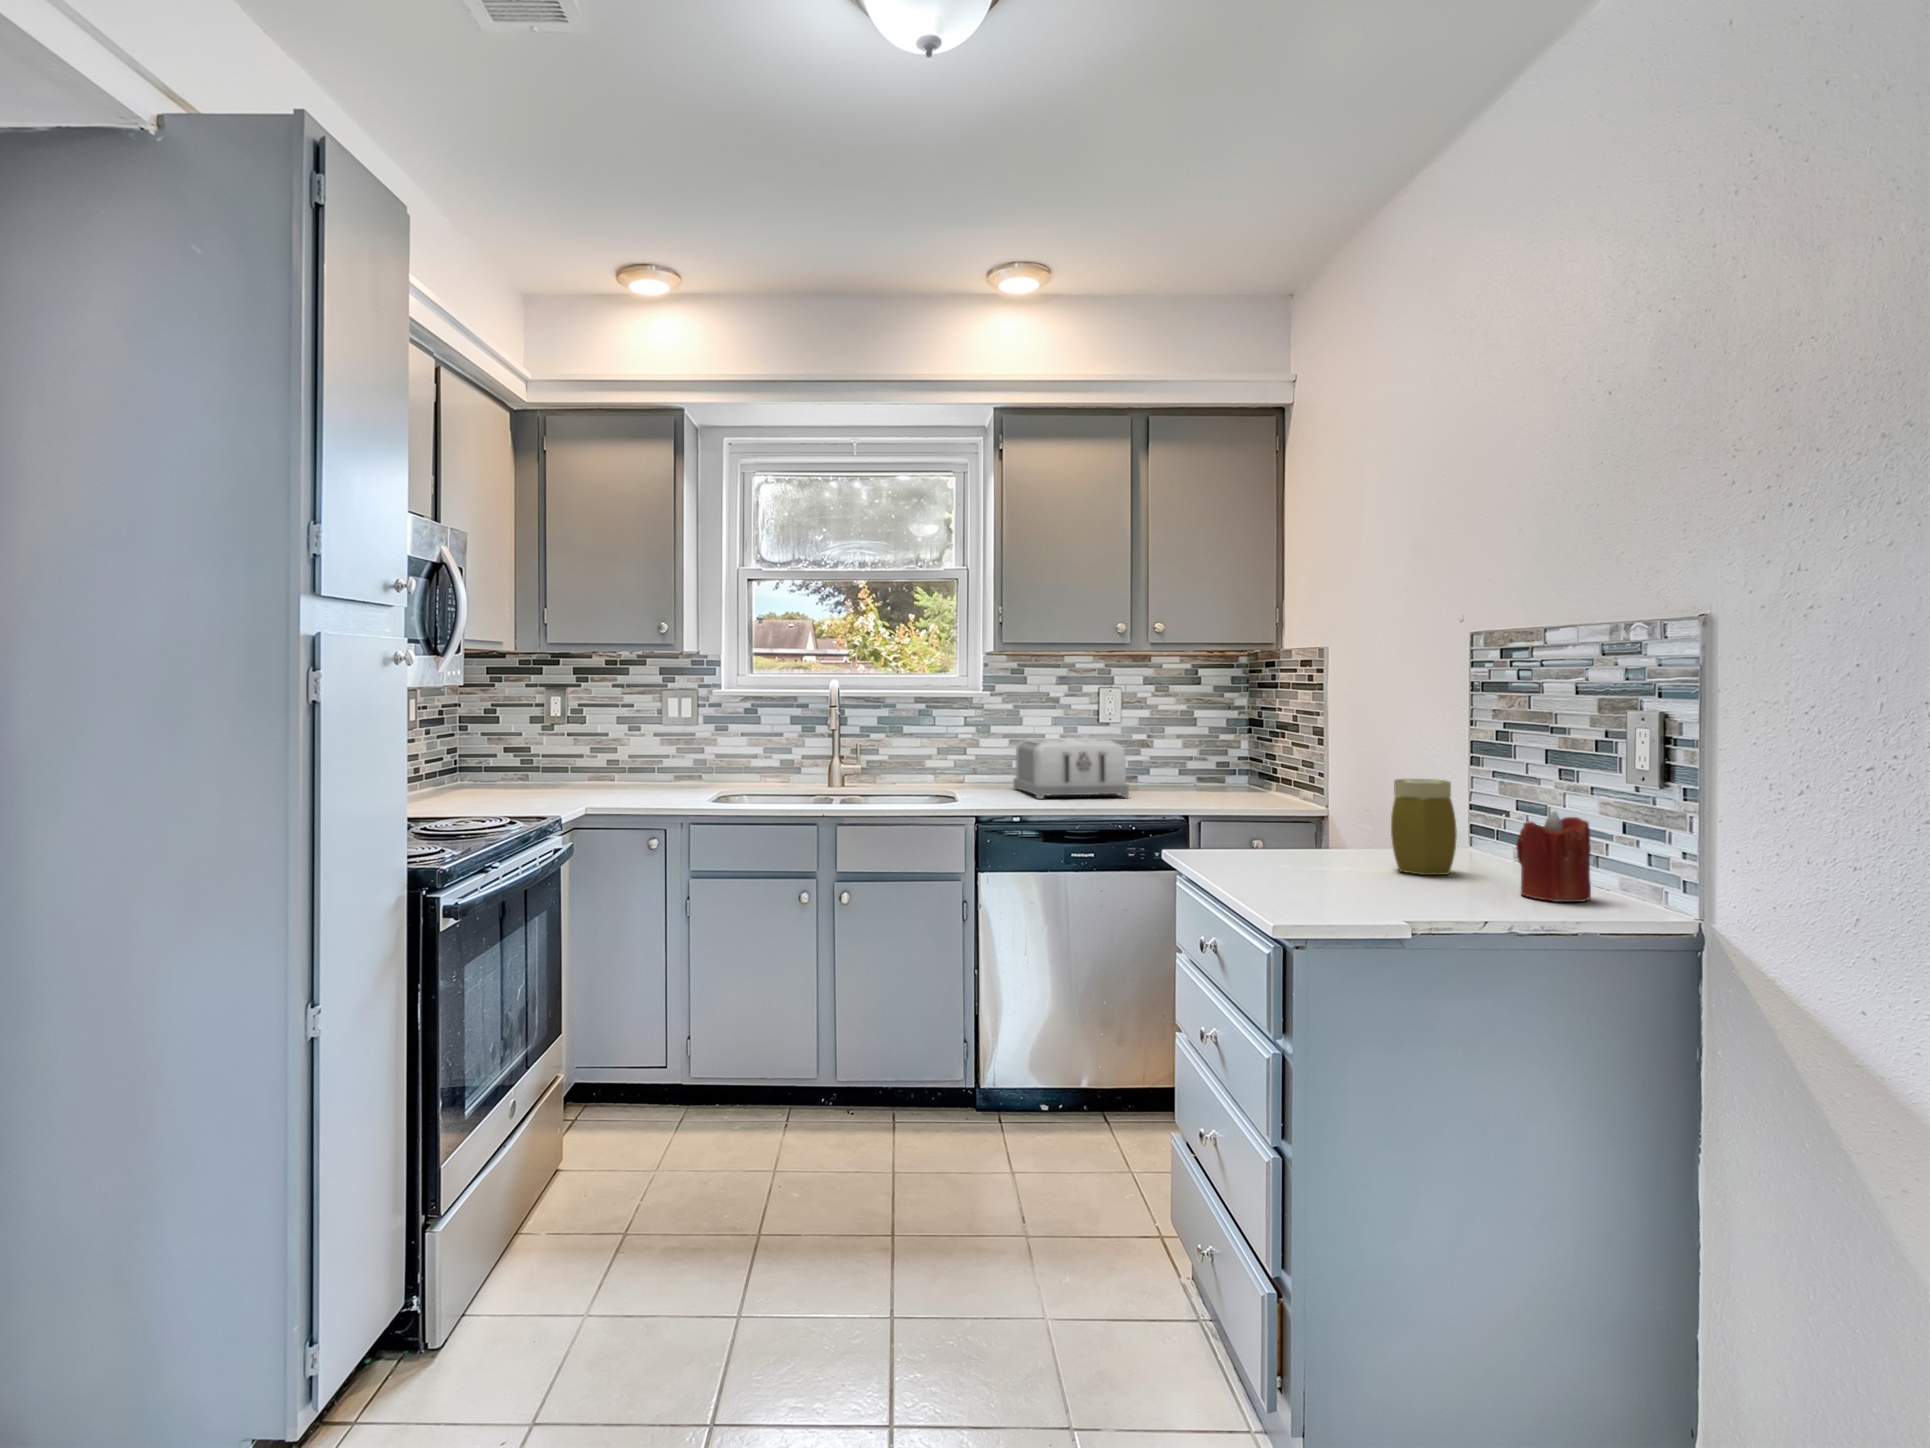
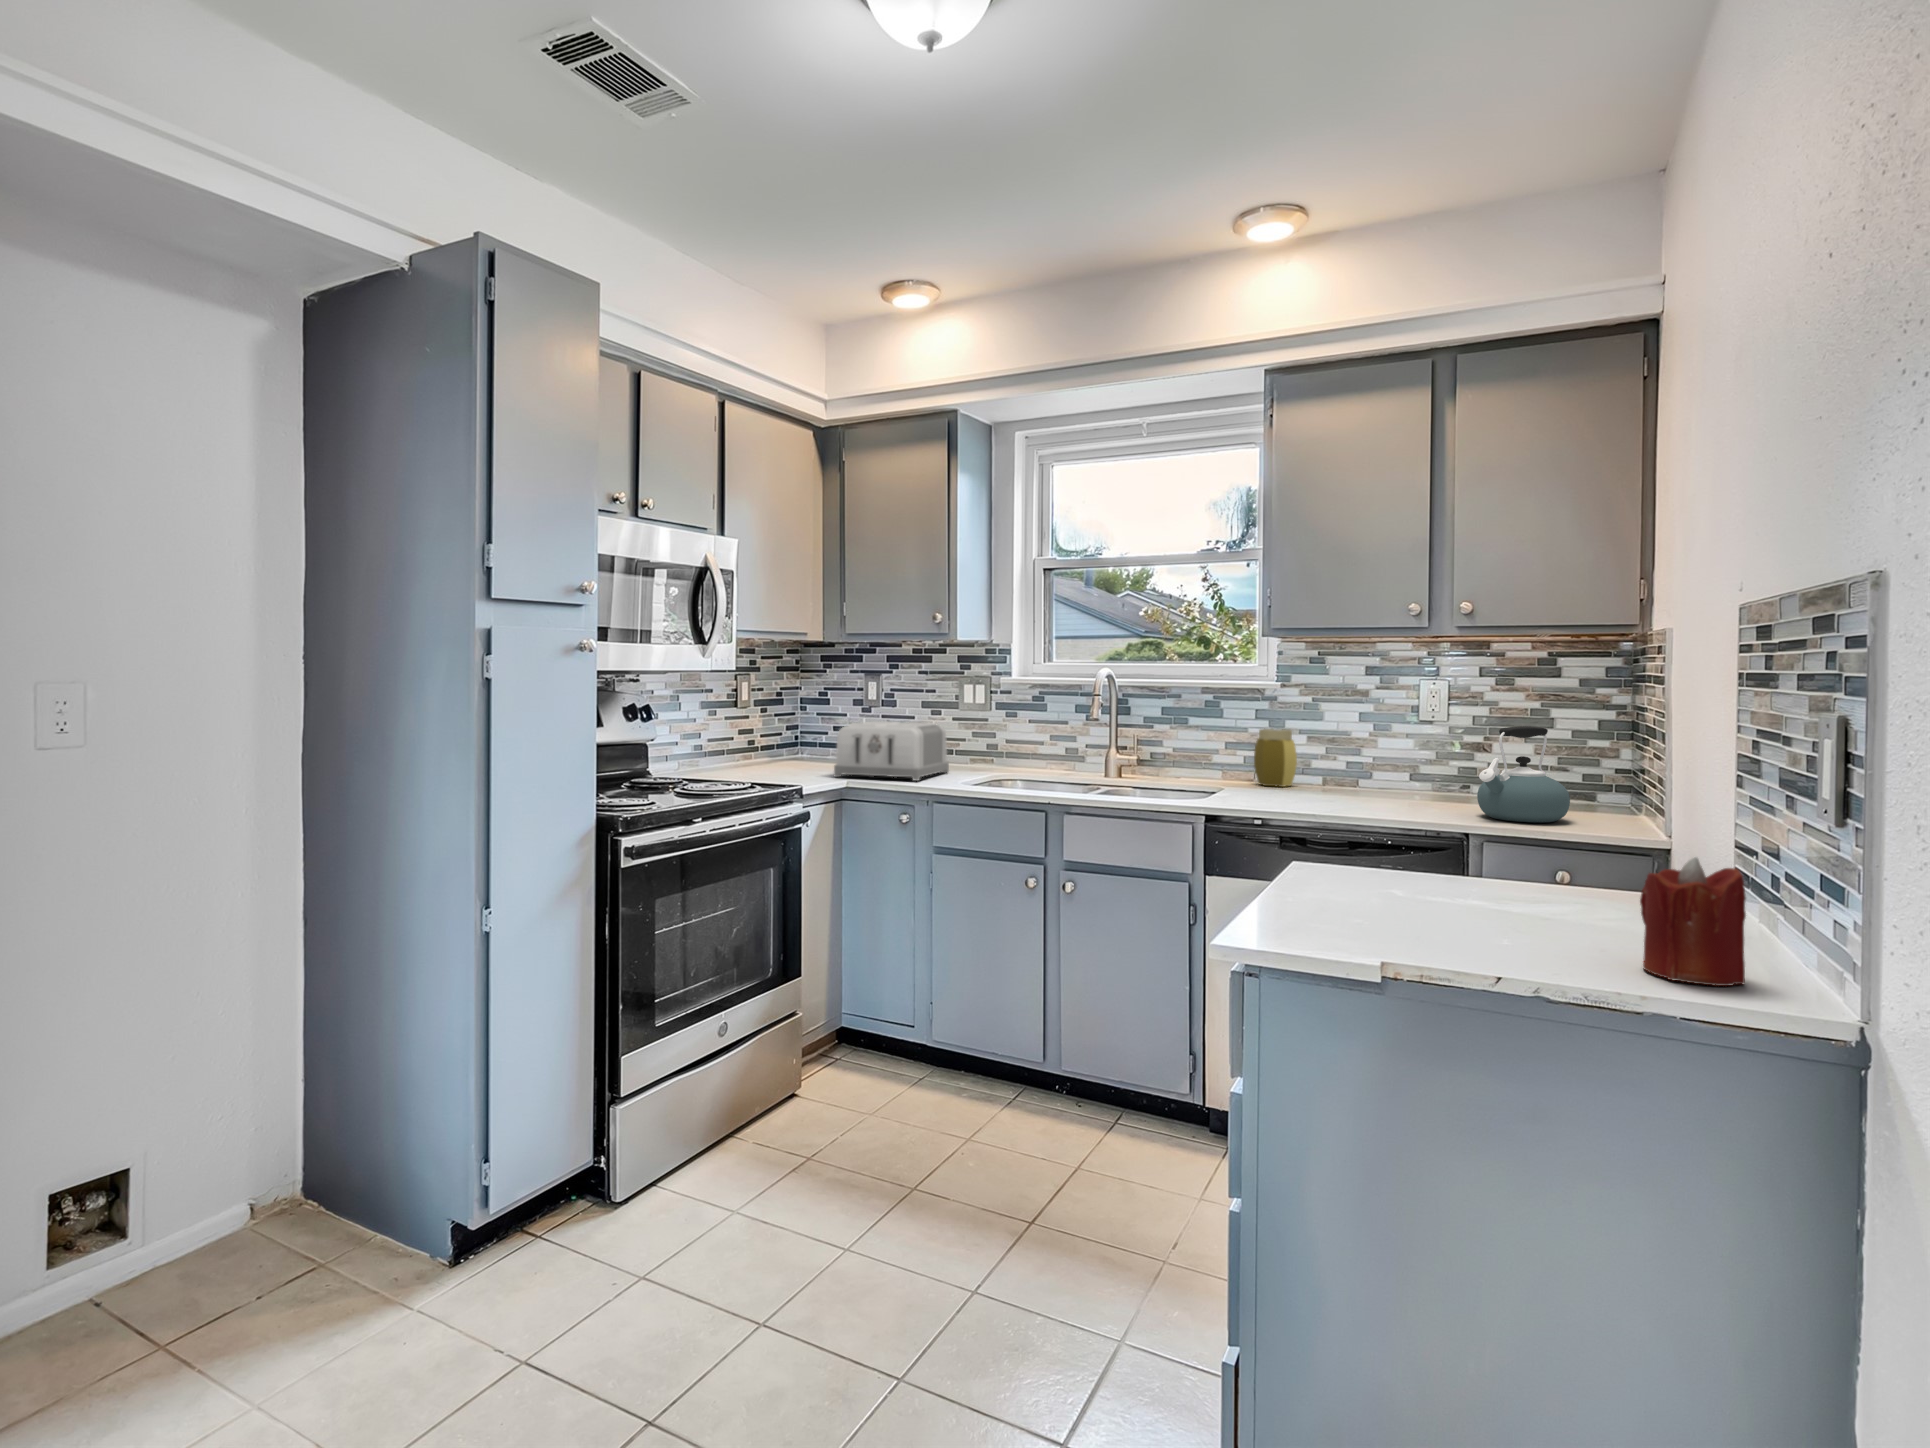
kettle: none [1174,725,1241,802] -> present [1477,726,1570,823]
toaster: present [1013,738,1129,799] -> present [834,721,949,781]
jar: present [1391,779,1457,875] -> present [1254,729,1297,787]

